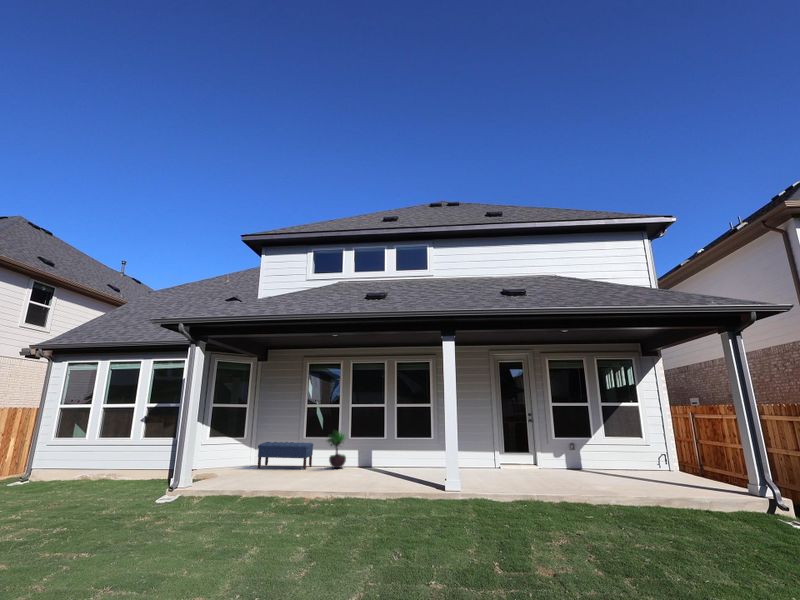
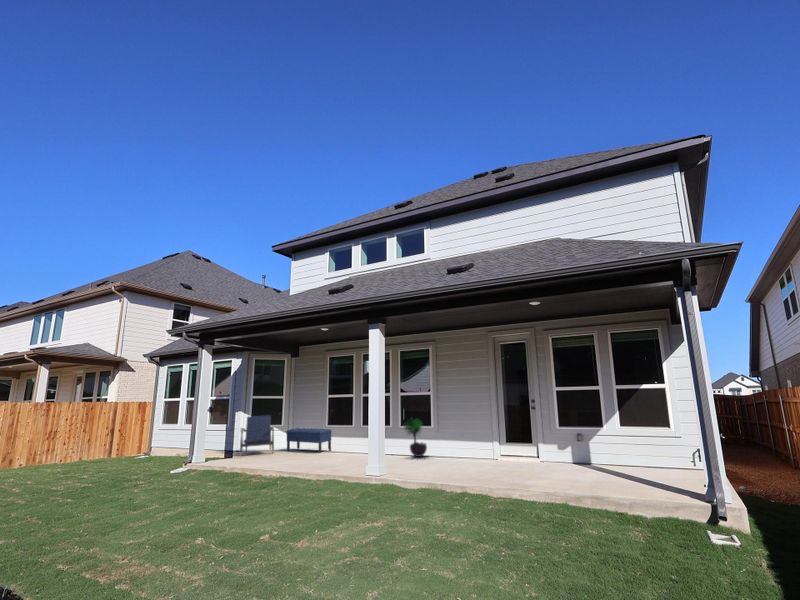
lounge chair: none [205,427,250,478] -> present [240,415,274,456]
potted tree: present [327,432,346,468] -> present [404,420,427,457]

